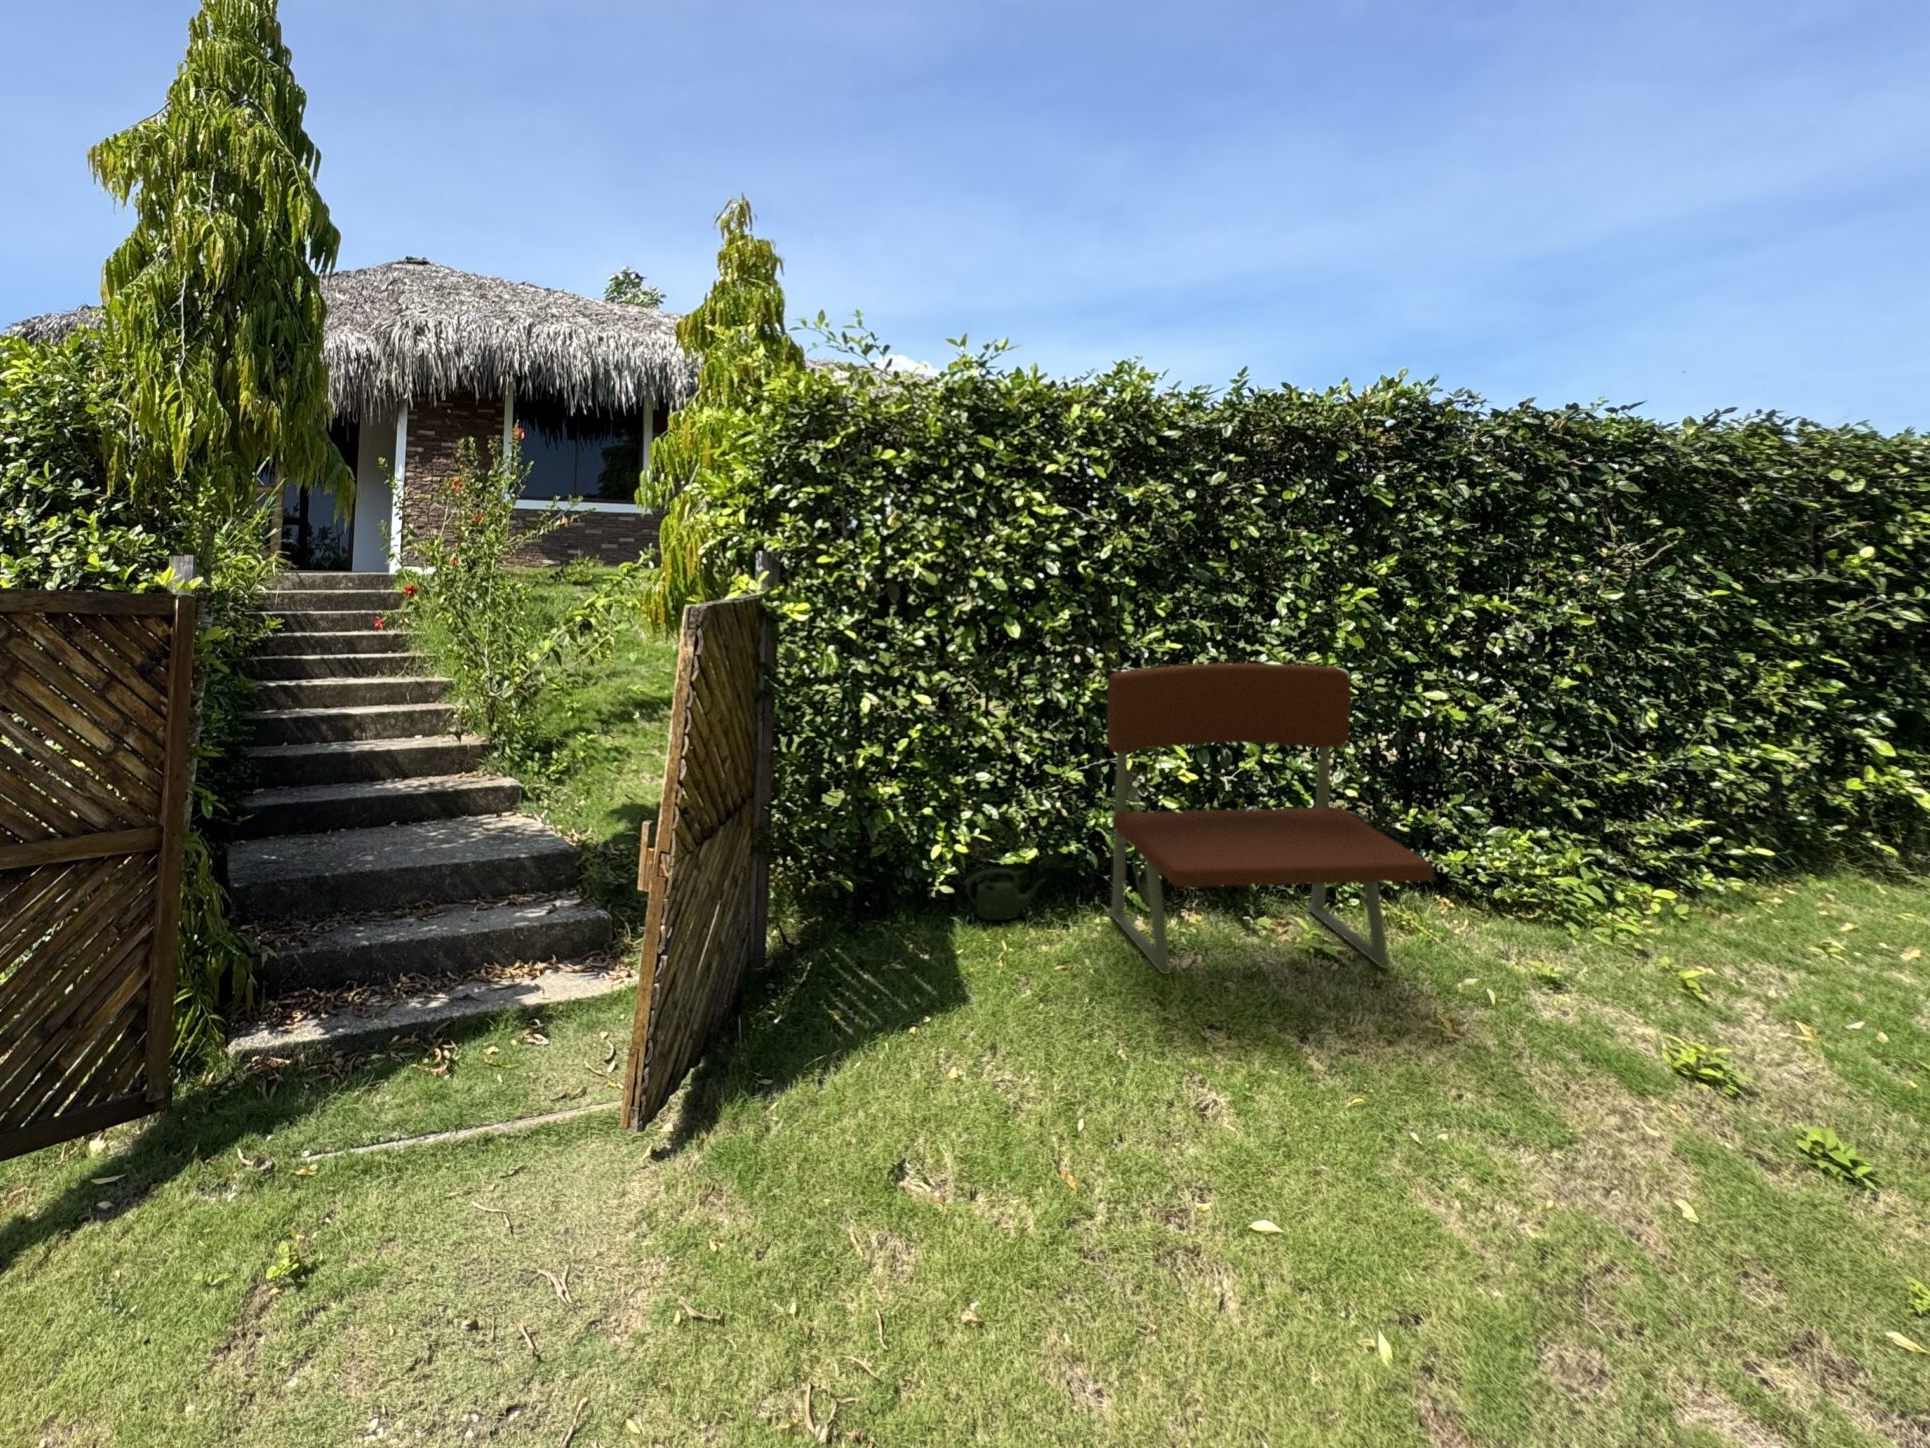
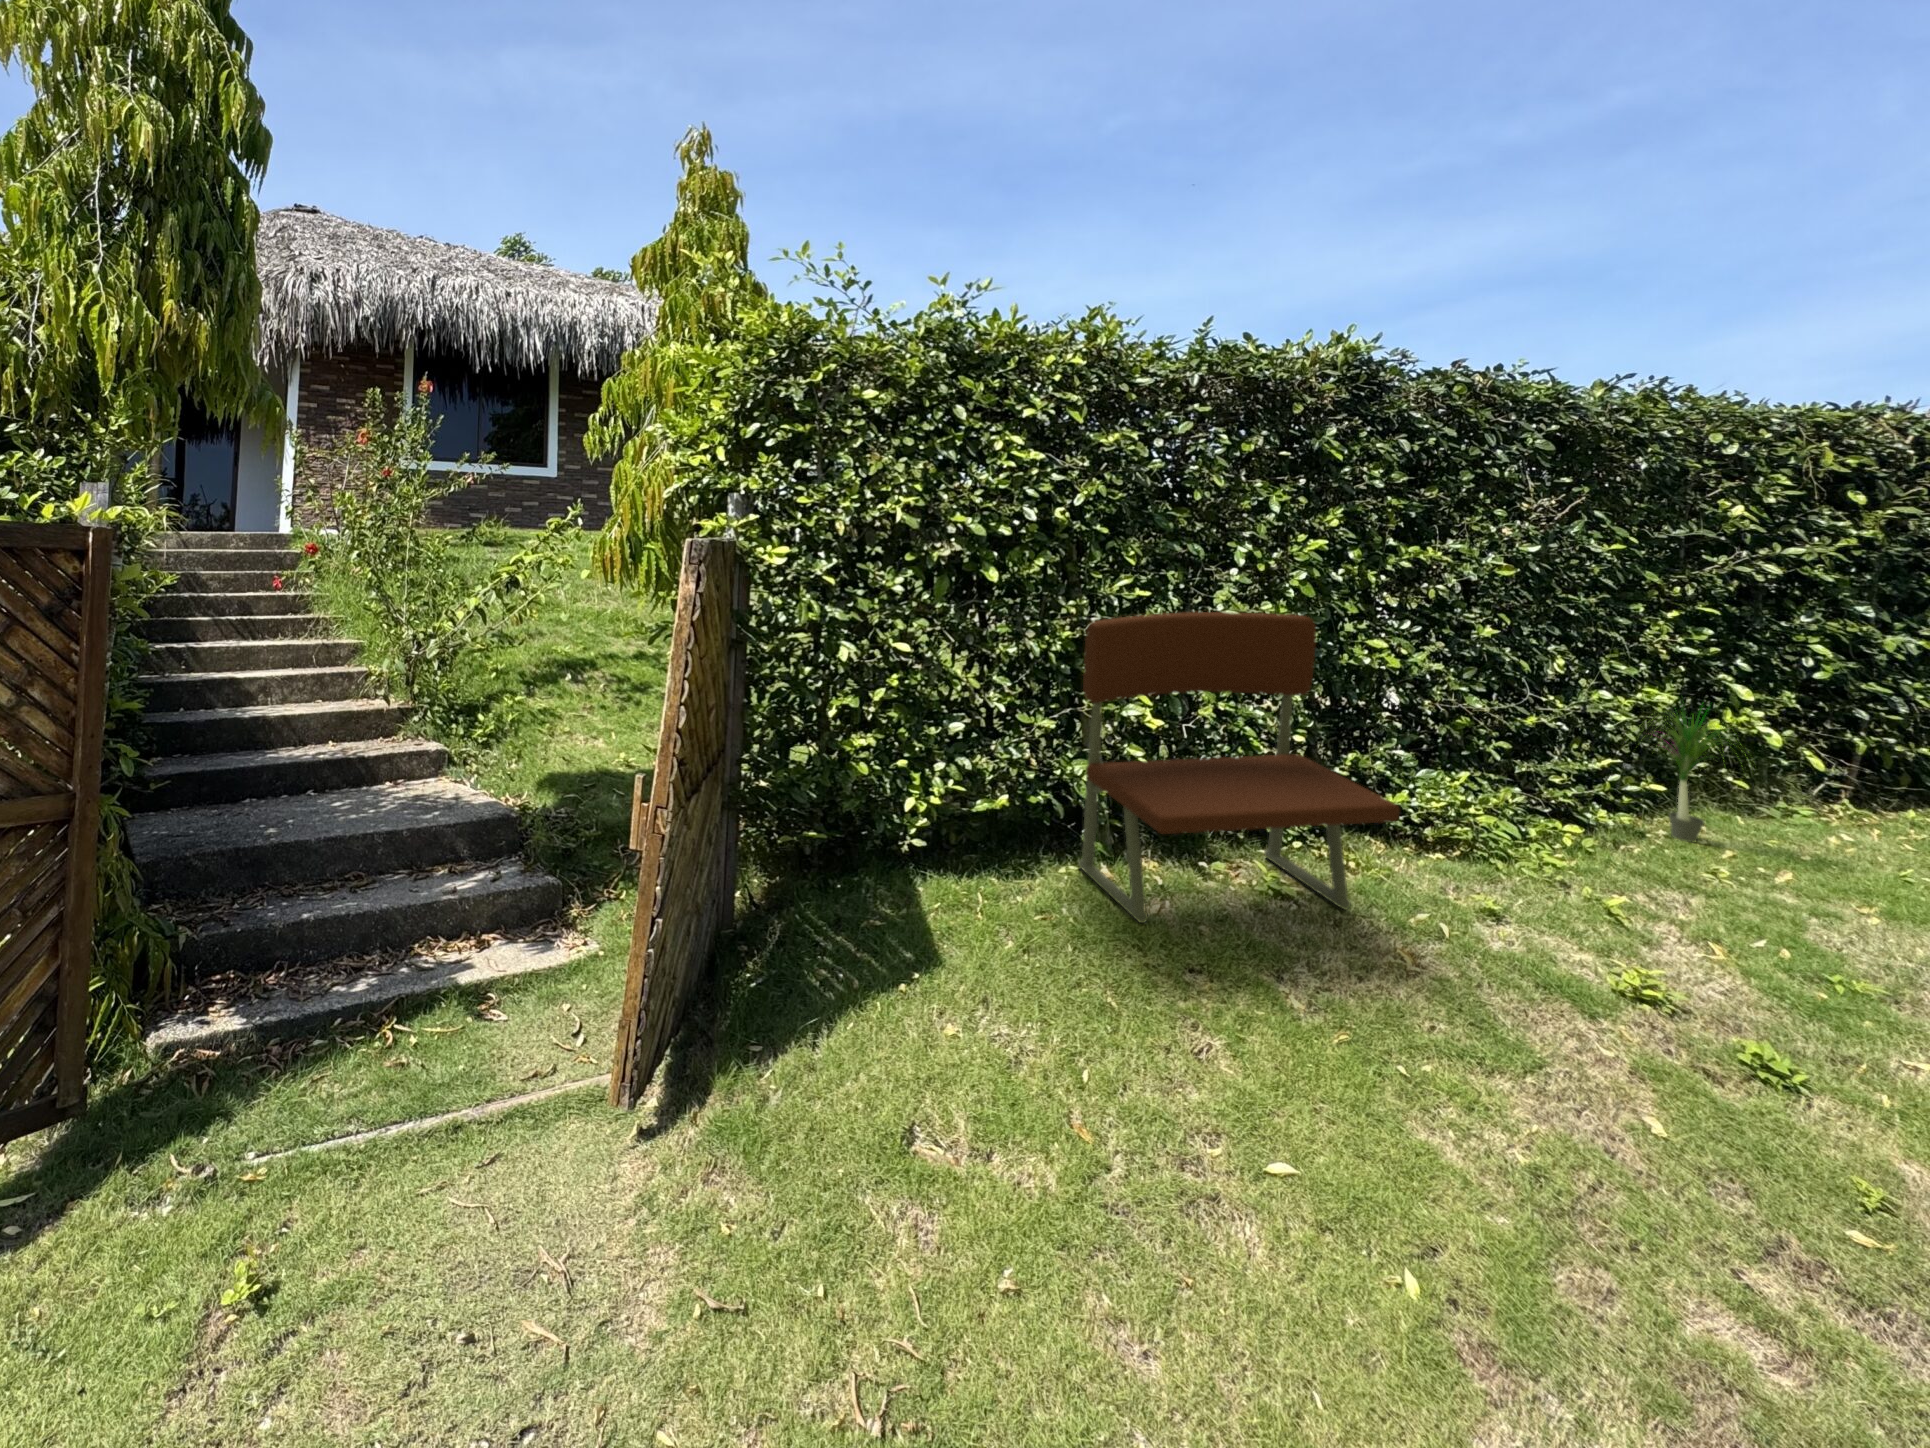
potted plant: none [1722,747,1879,909] -> present [1646,707,1748,842]
watering can: present [966,869,1045,920] -> none [939,823,1018,876]

